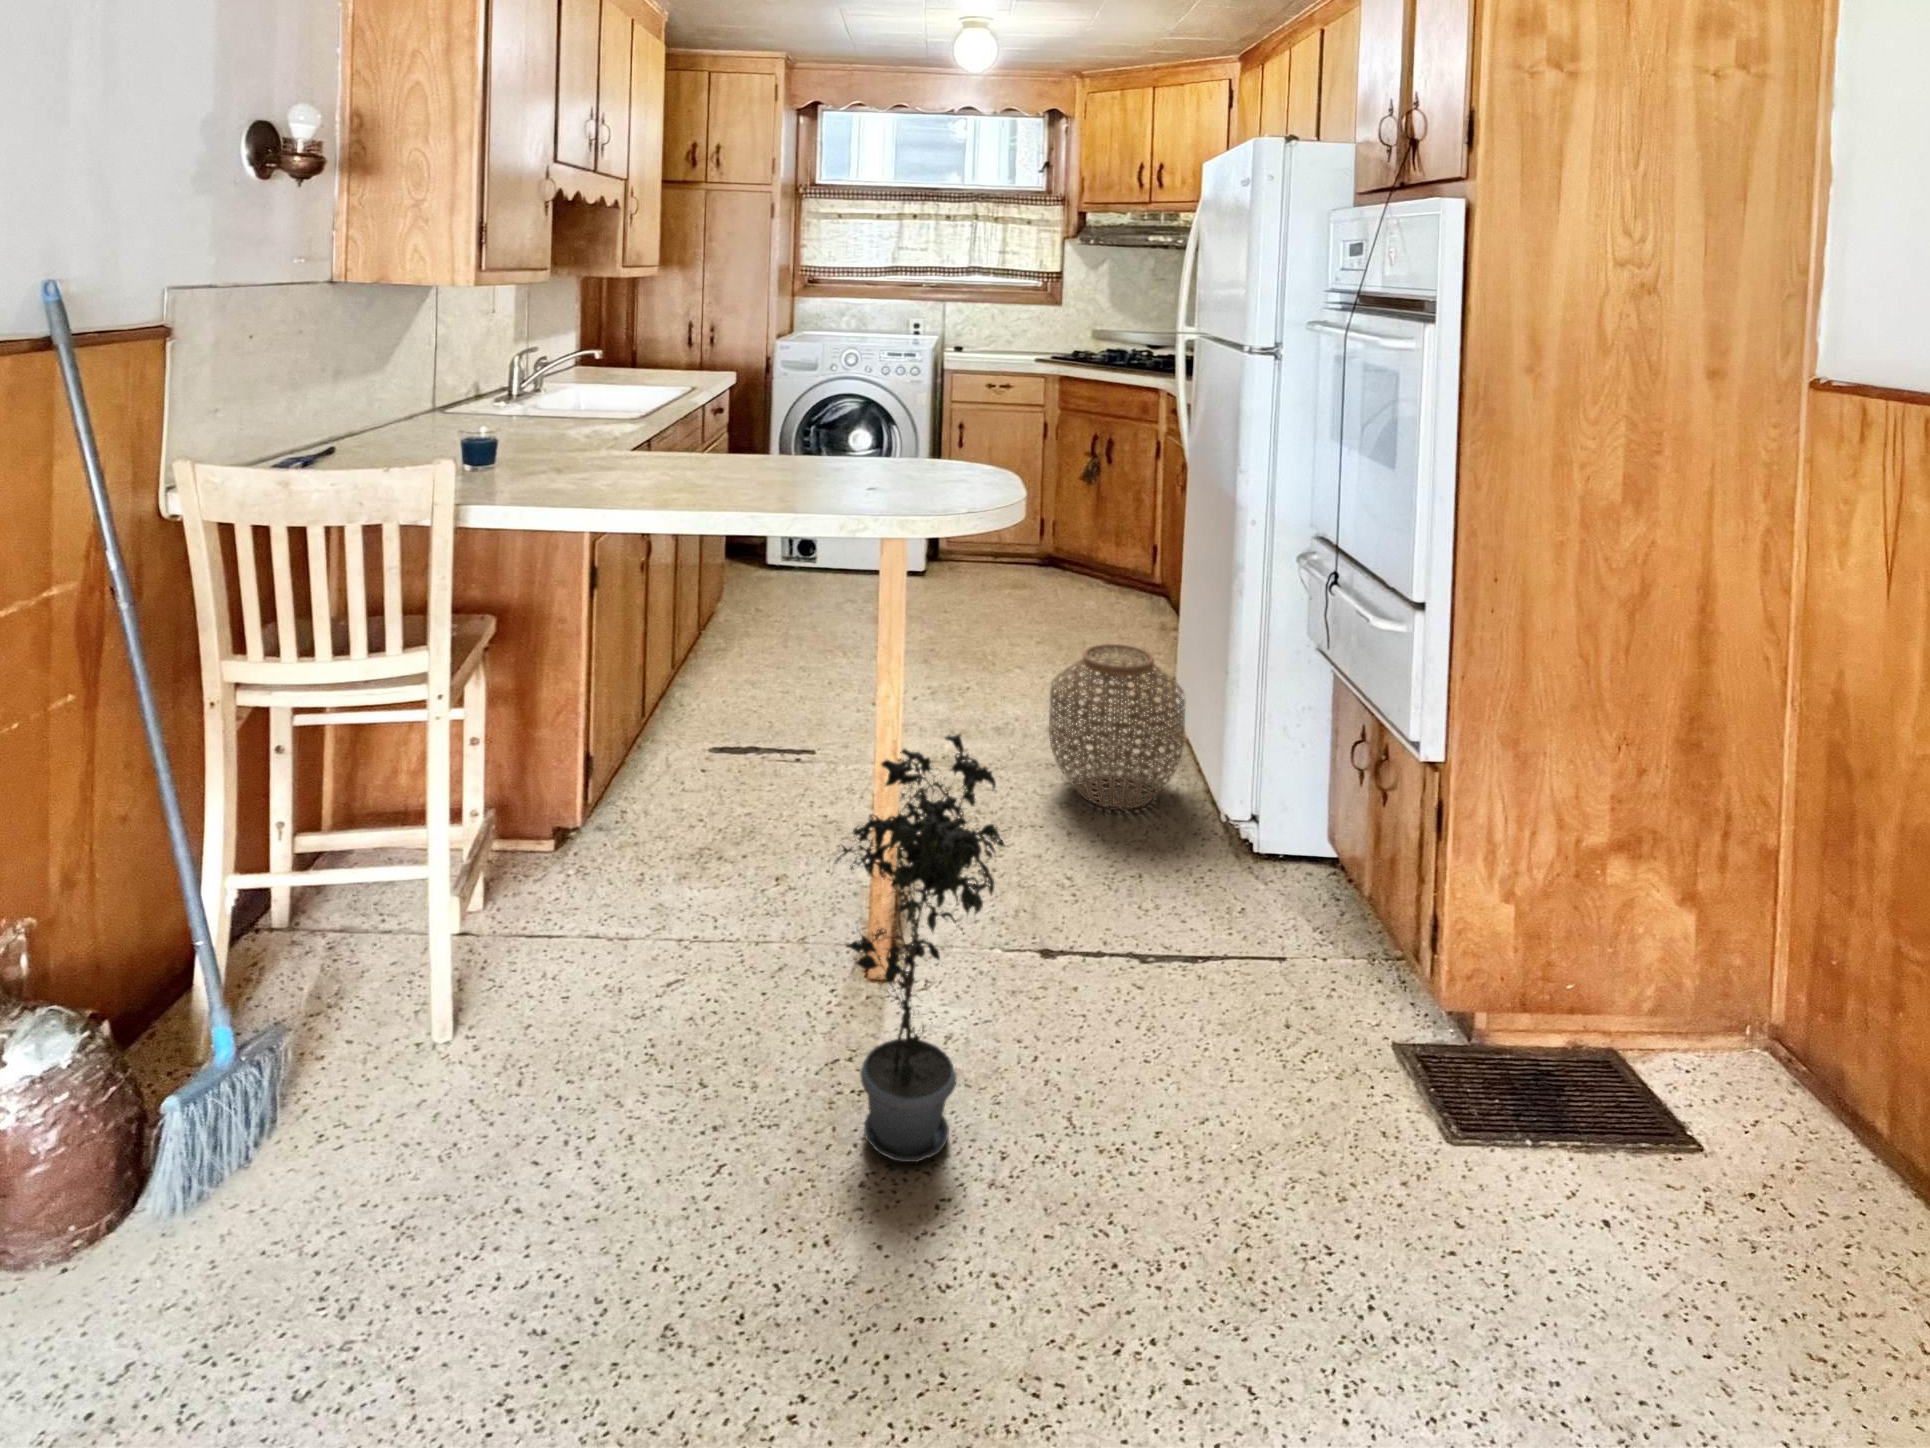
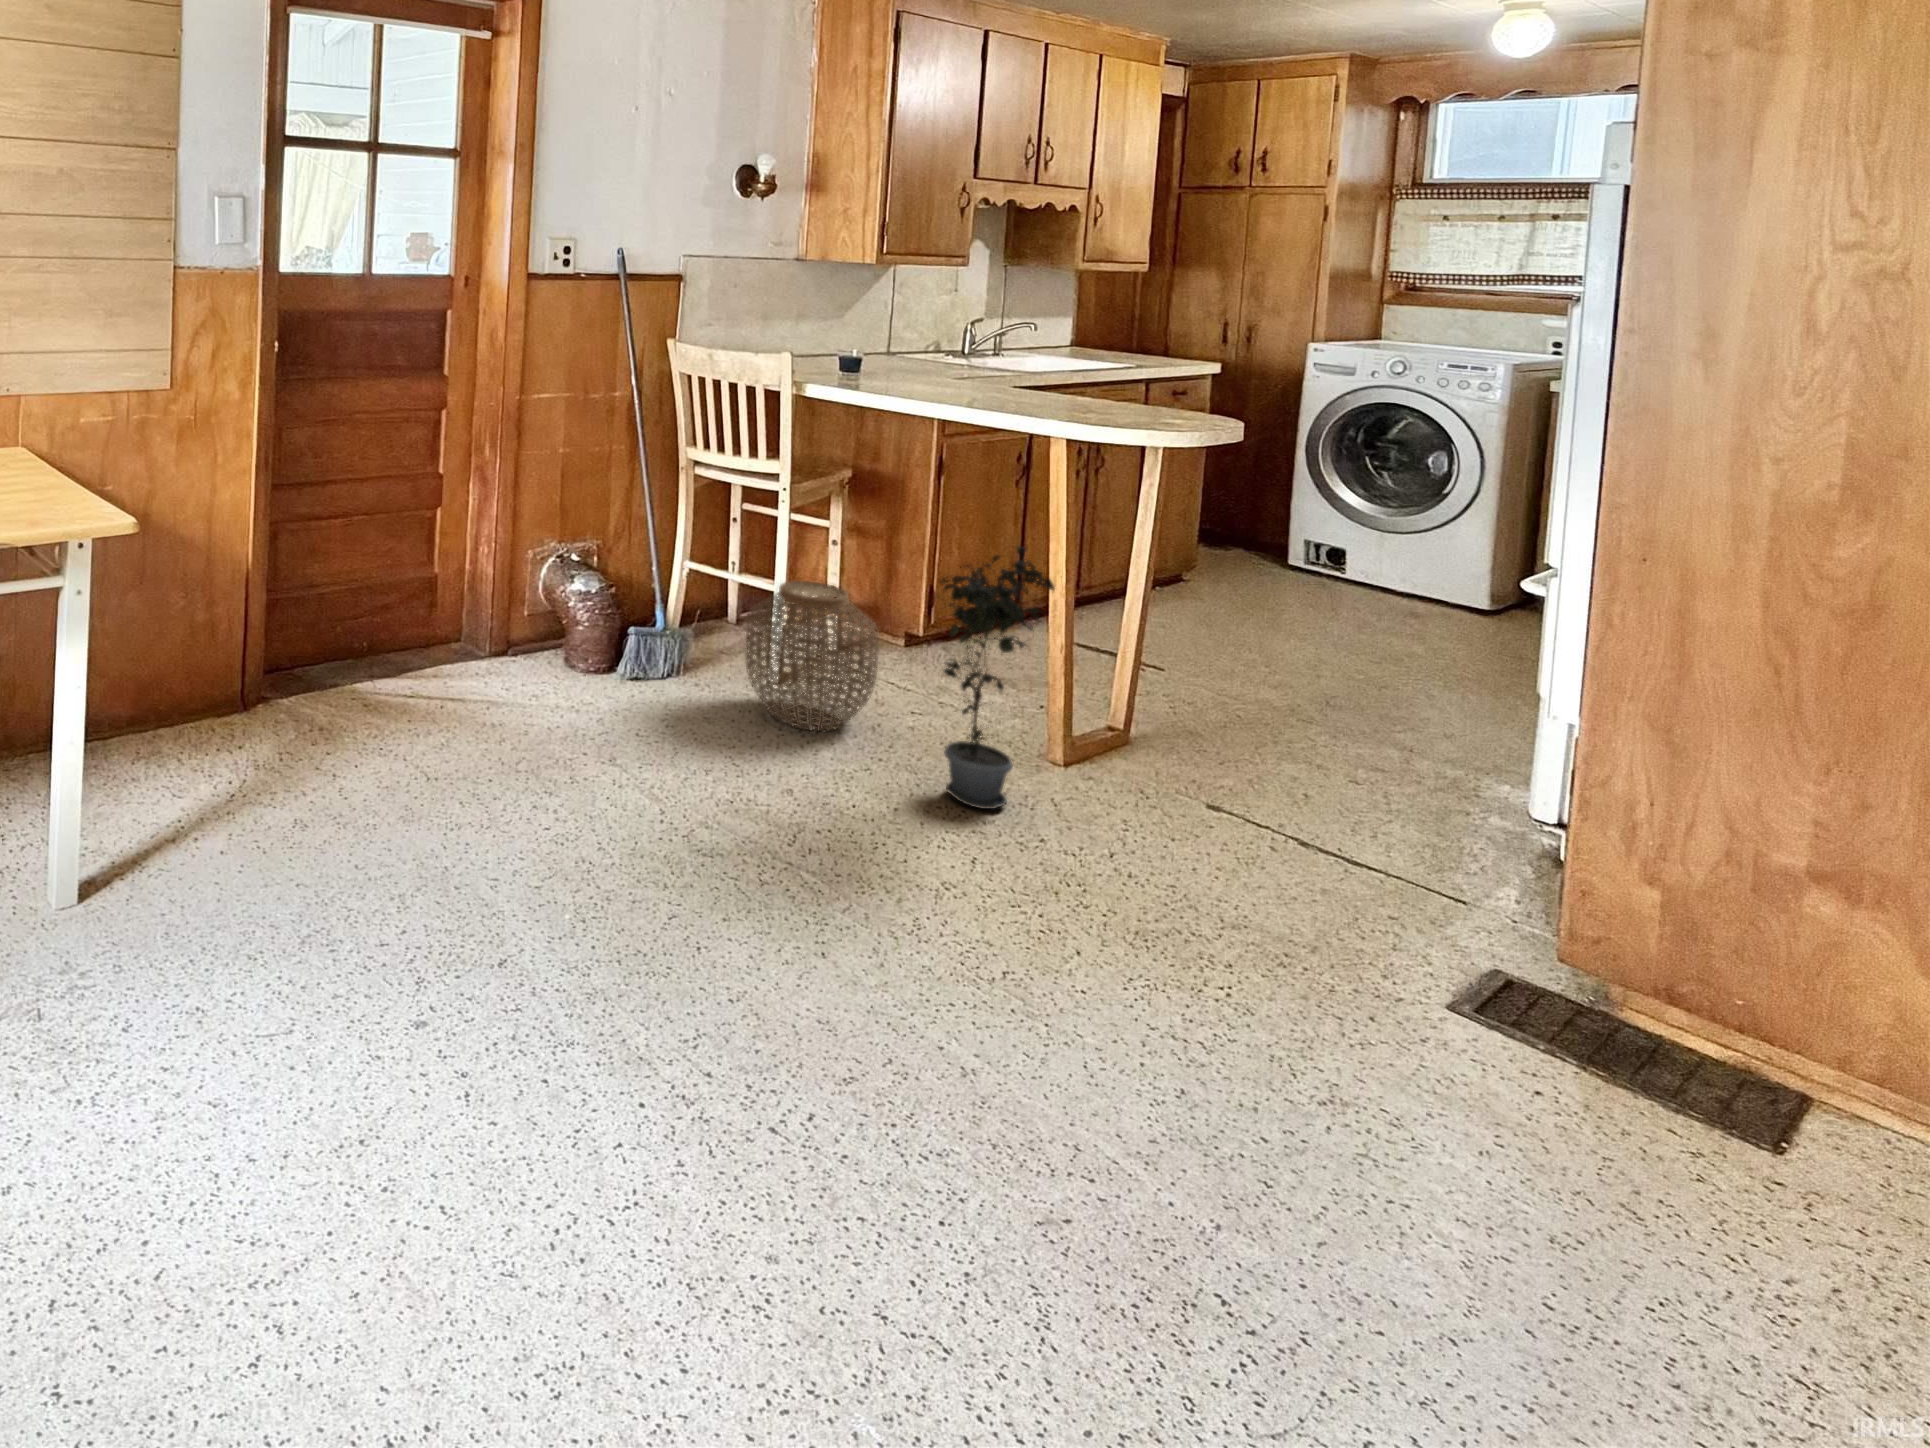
woven basket: present [1049,644,1185,809] -> present [746,581,879,731]

